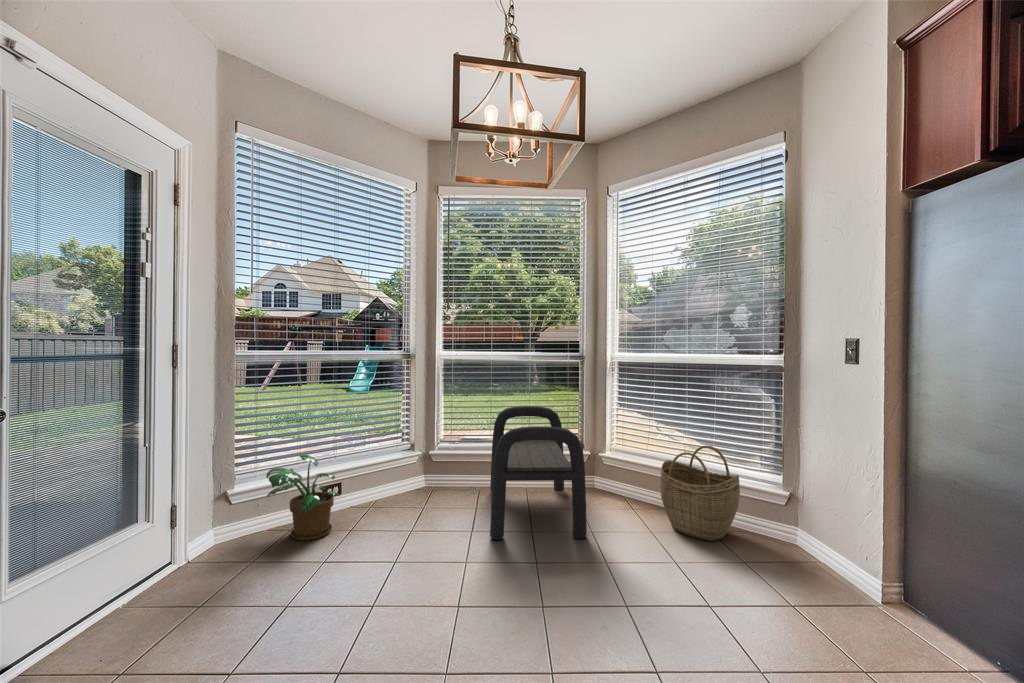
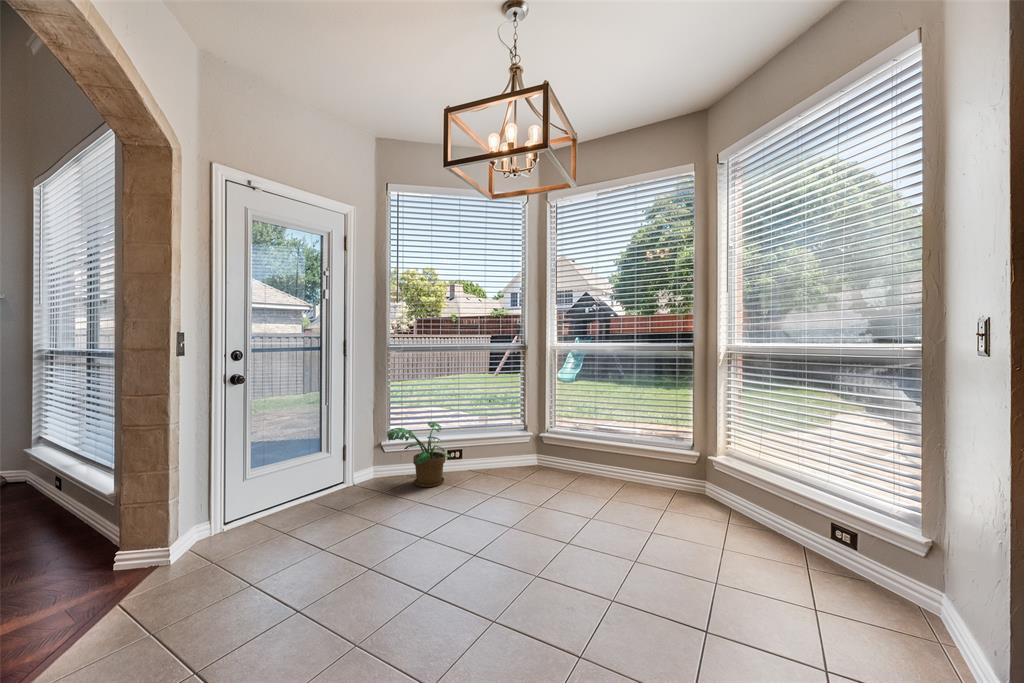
bench: present [490,406,587,540] -> none [551,398,669,536]
woven basket: present [660,446,740,541] -> none [744,460,850,579]

